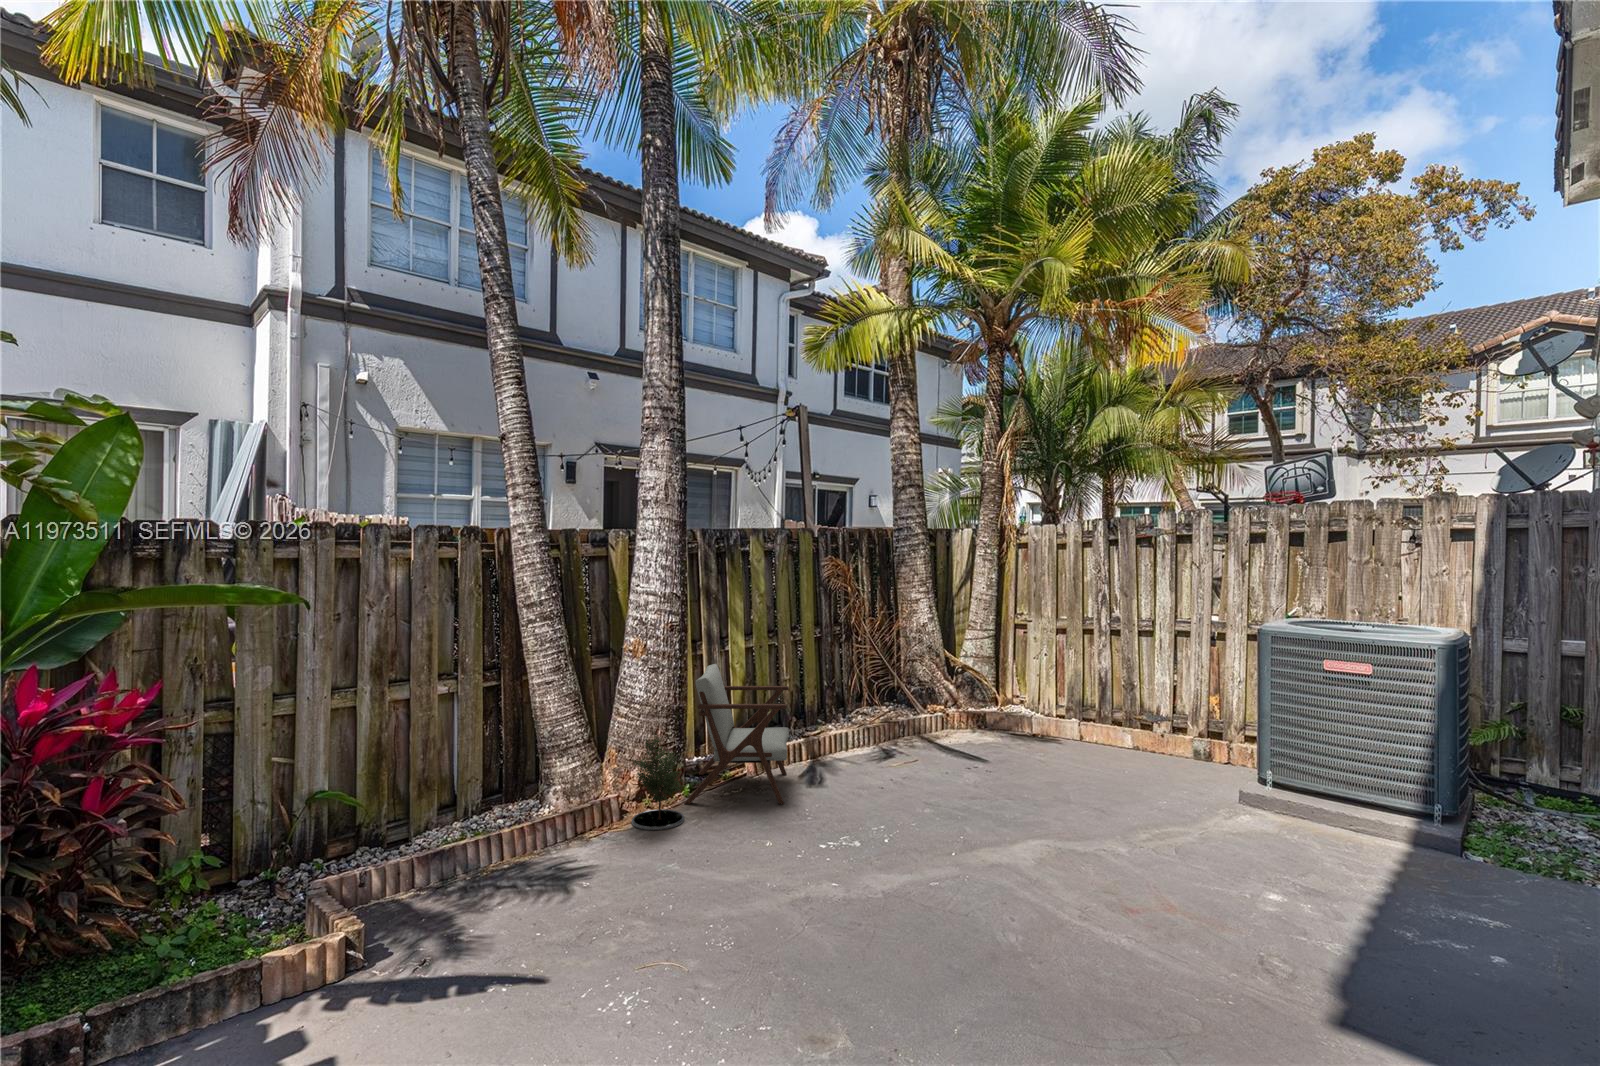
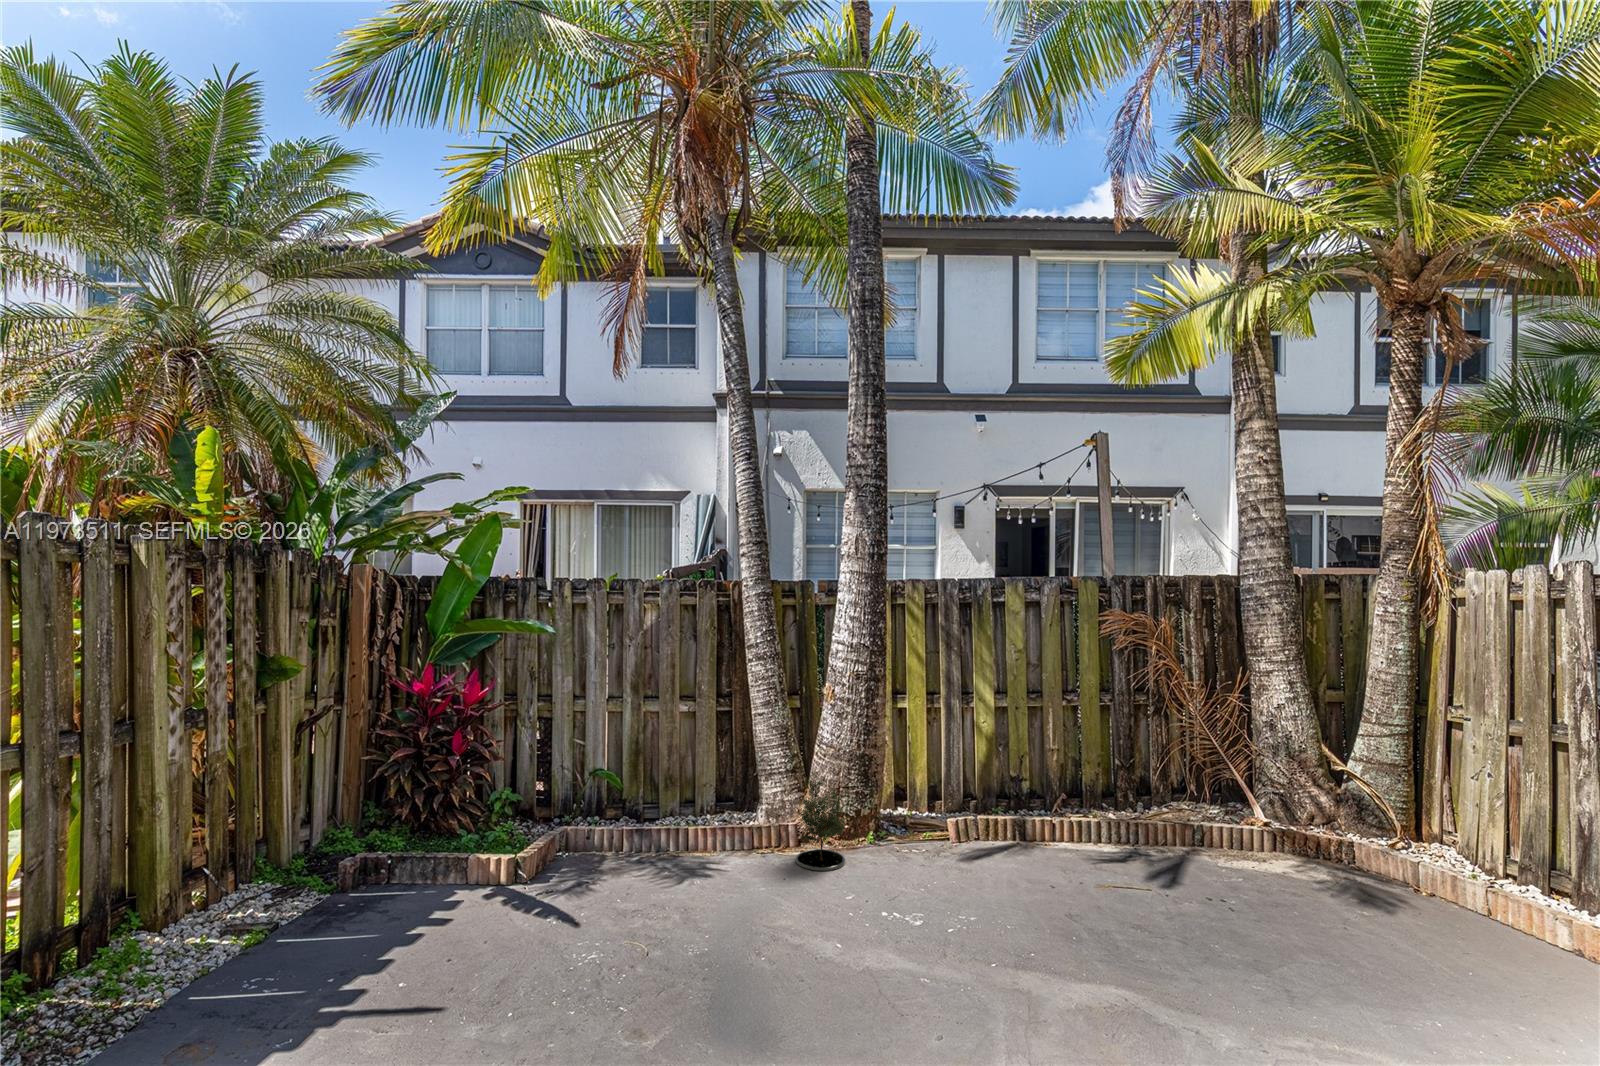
lounge chair: present [684,664,789,804] -> none [864,717,1005,880]

